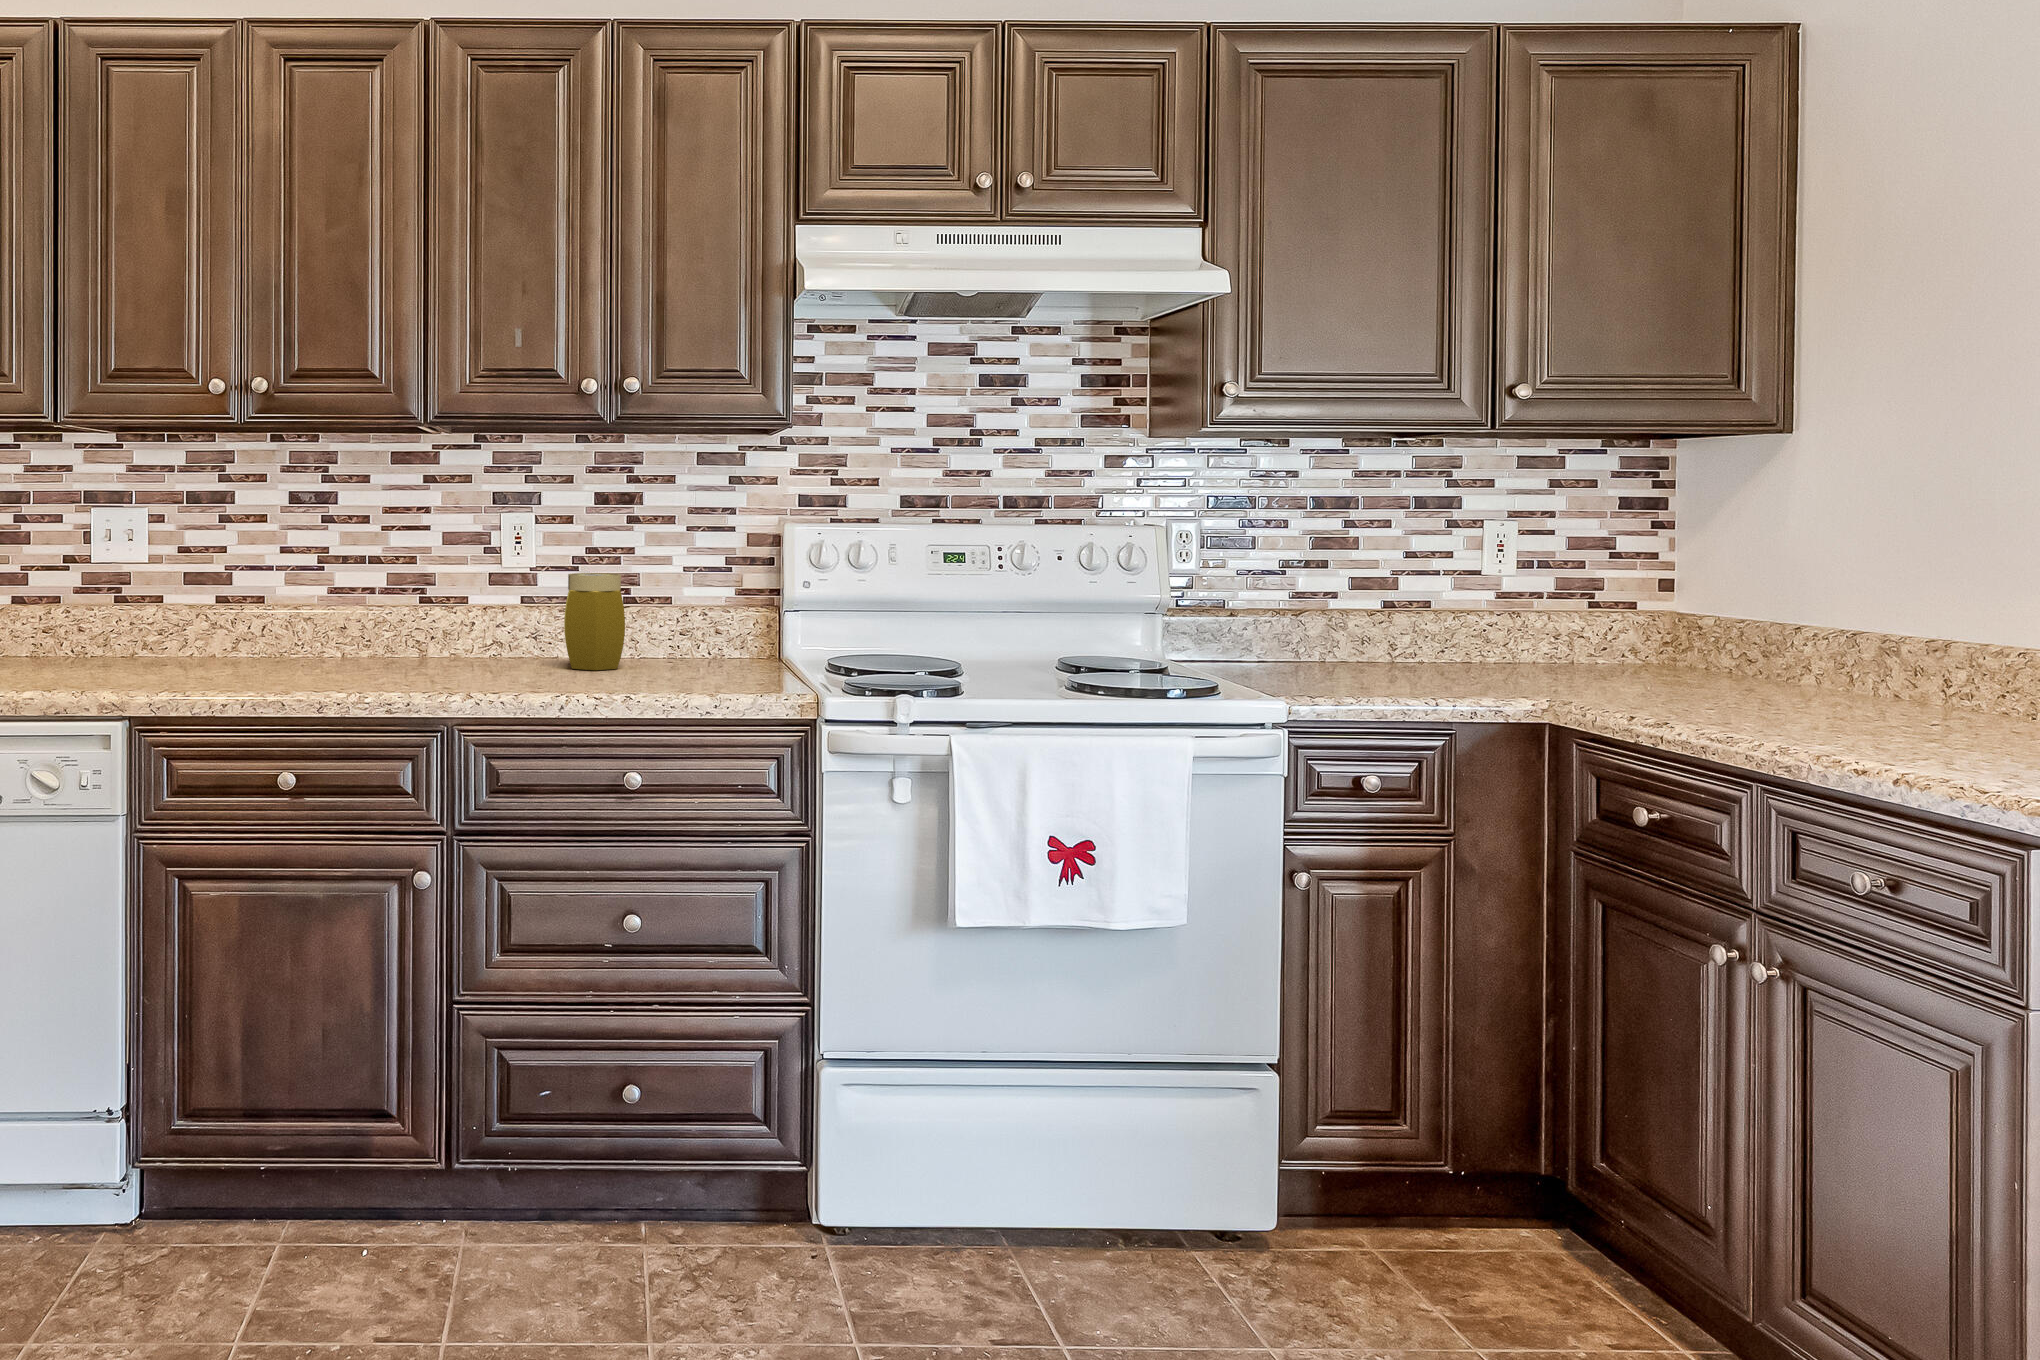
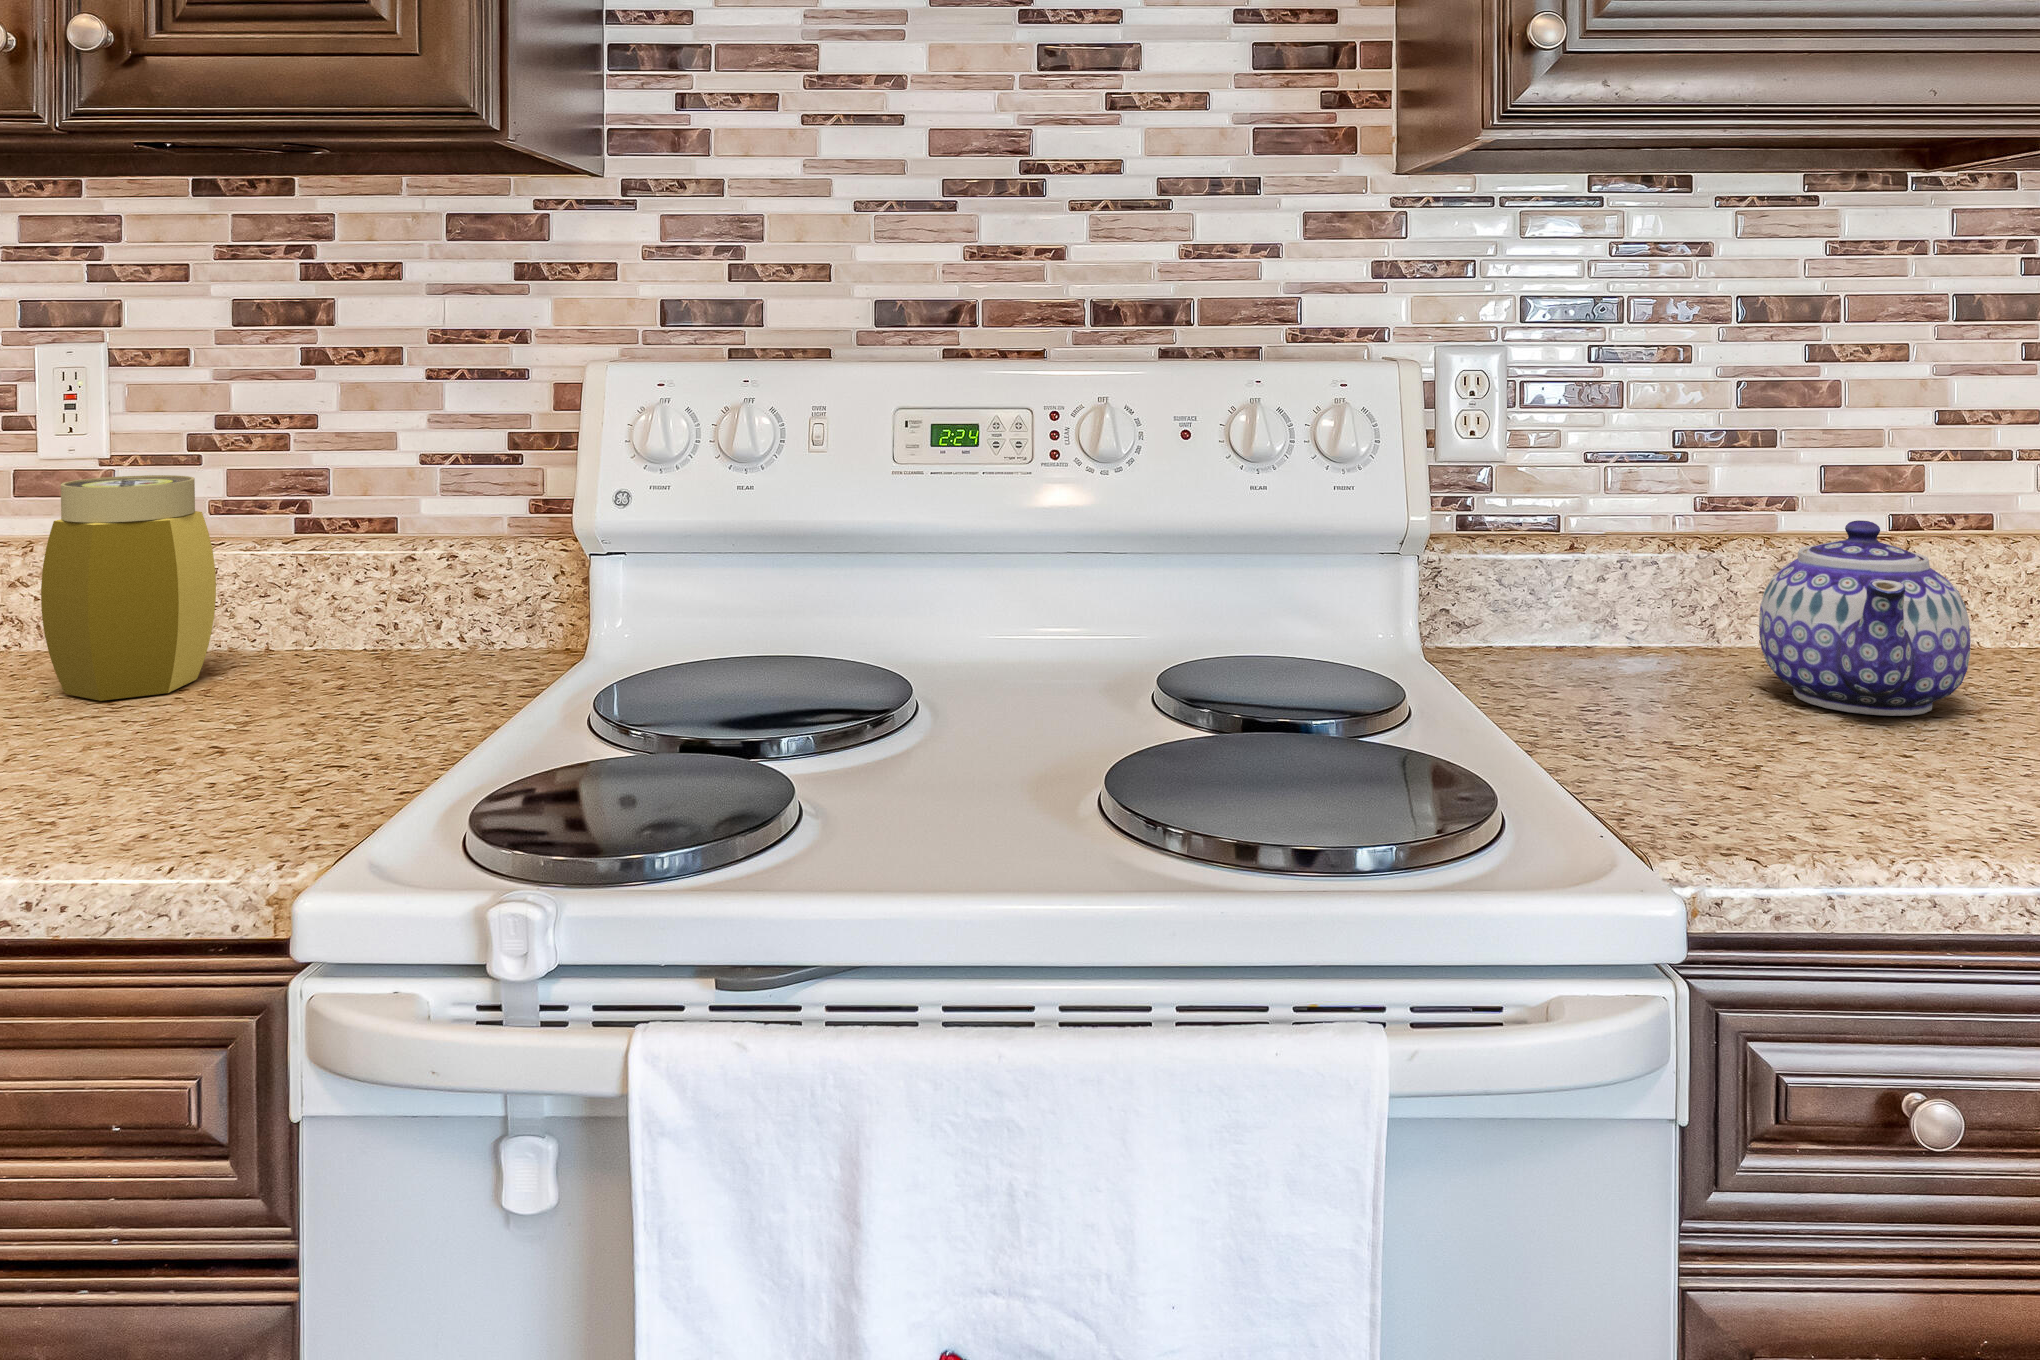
teapot: none [1326,596,1418,678] -> present [1759,520,1971,716]

